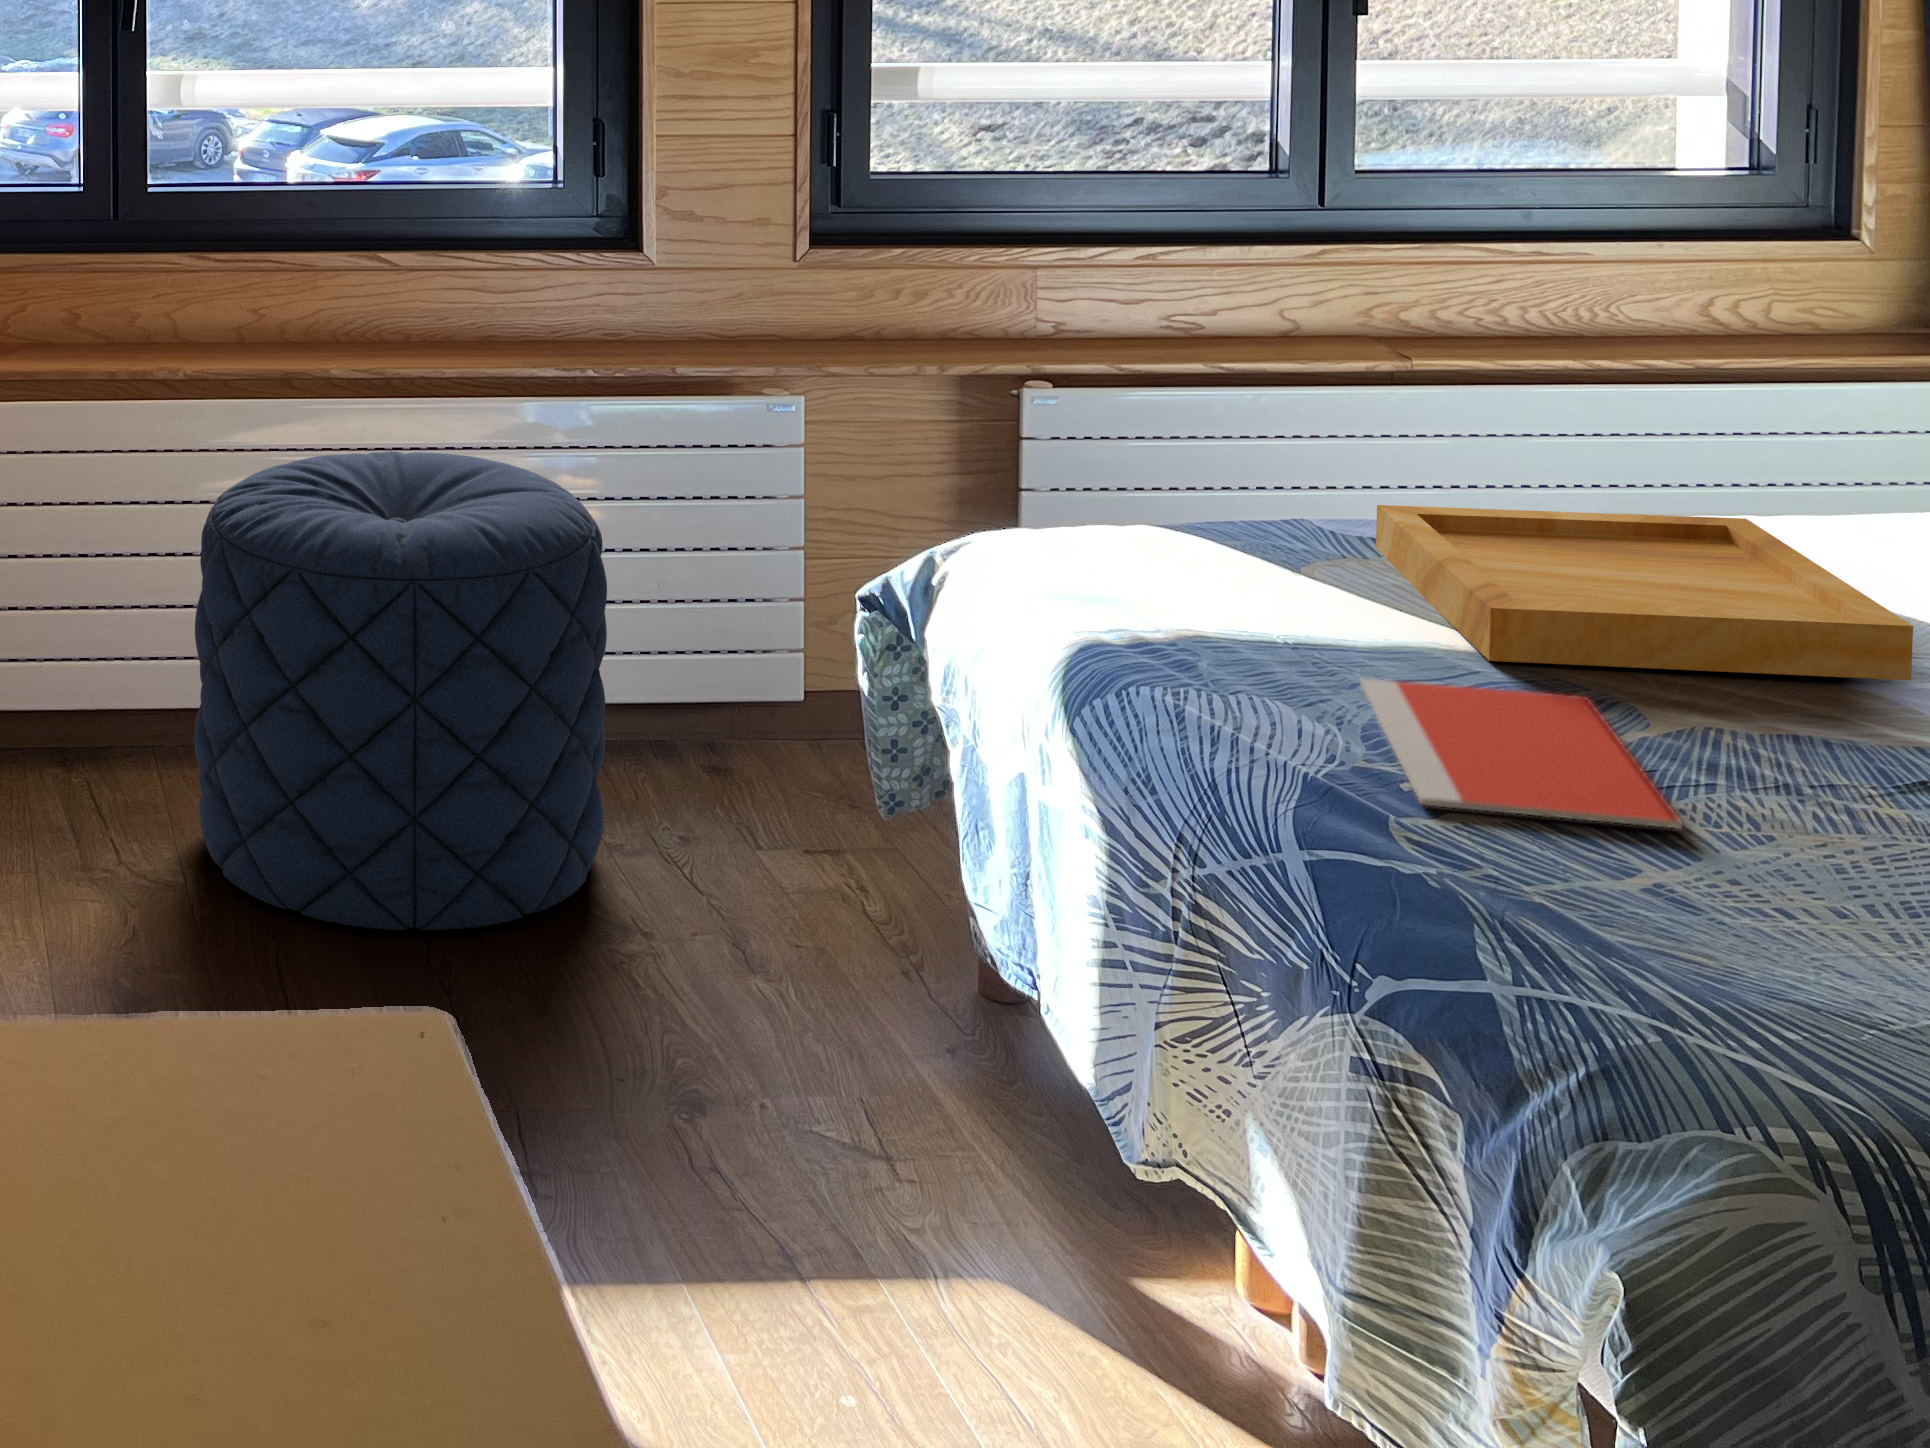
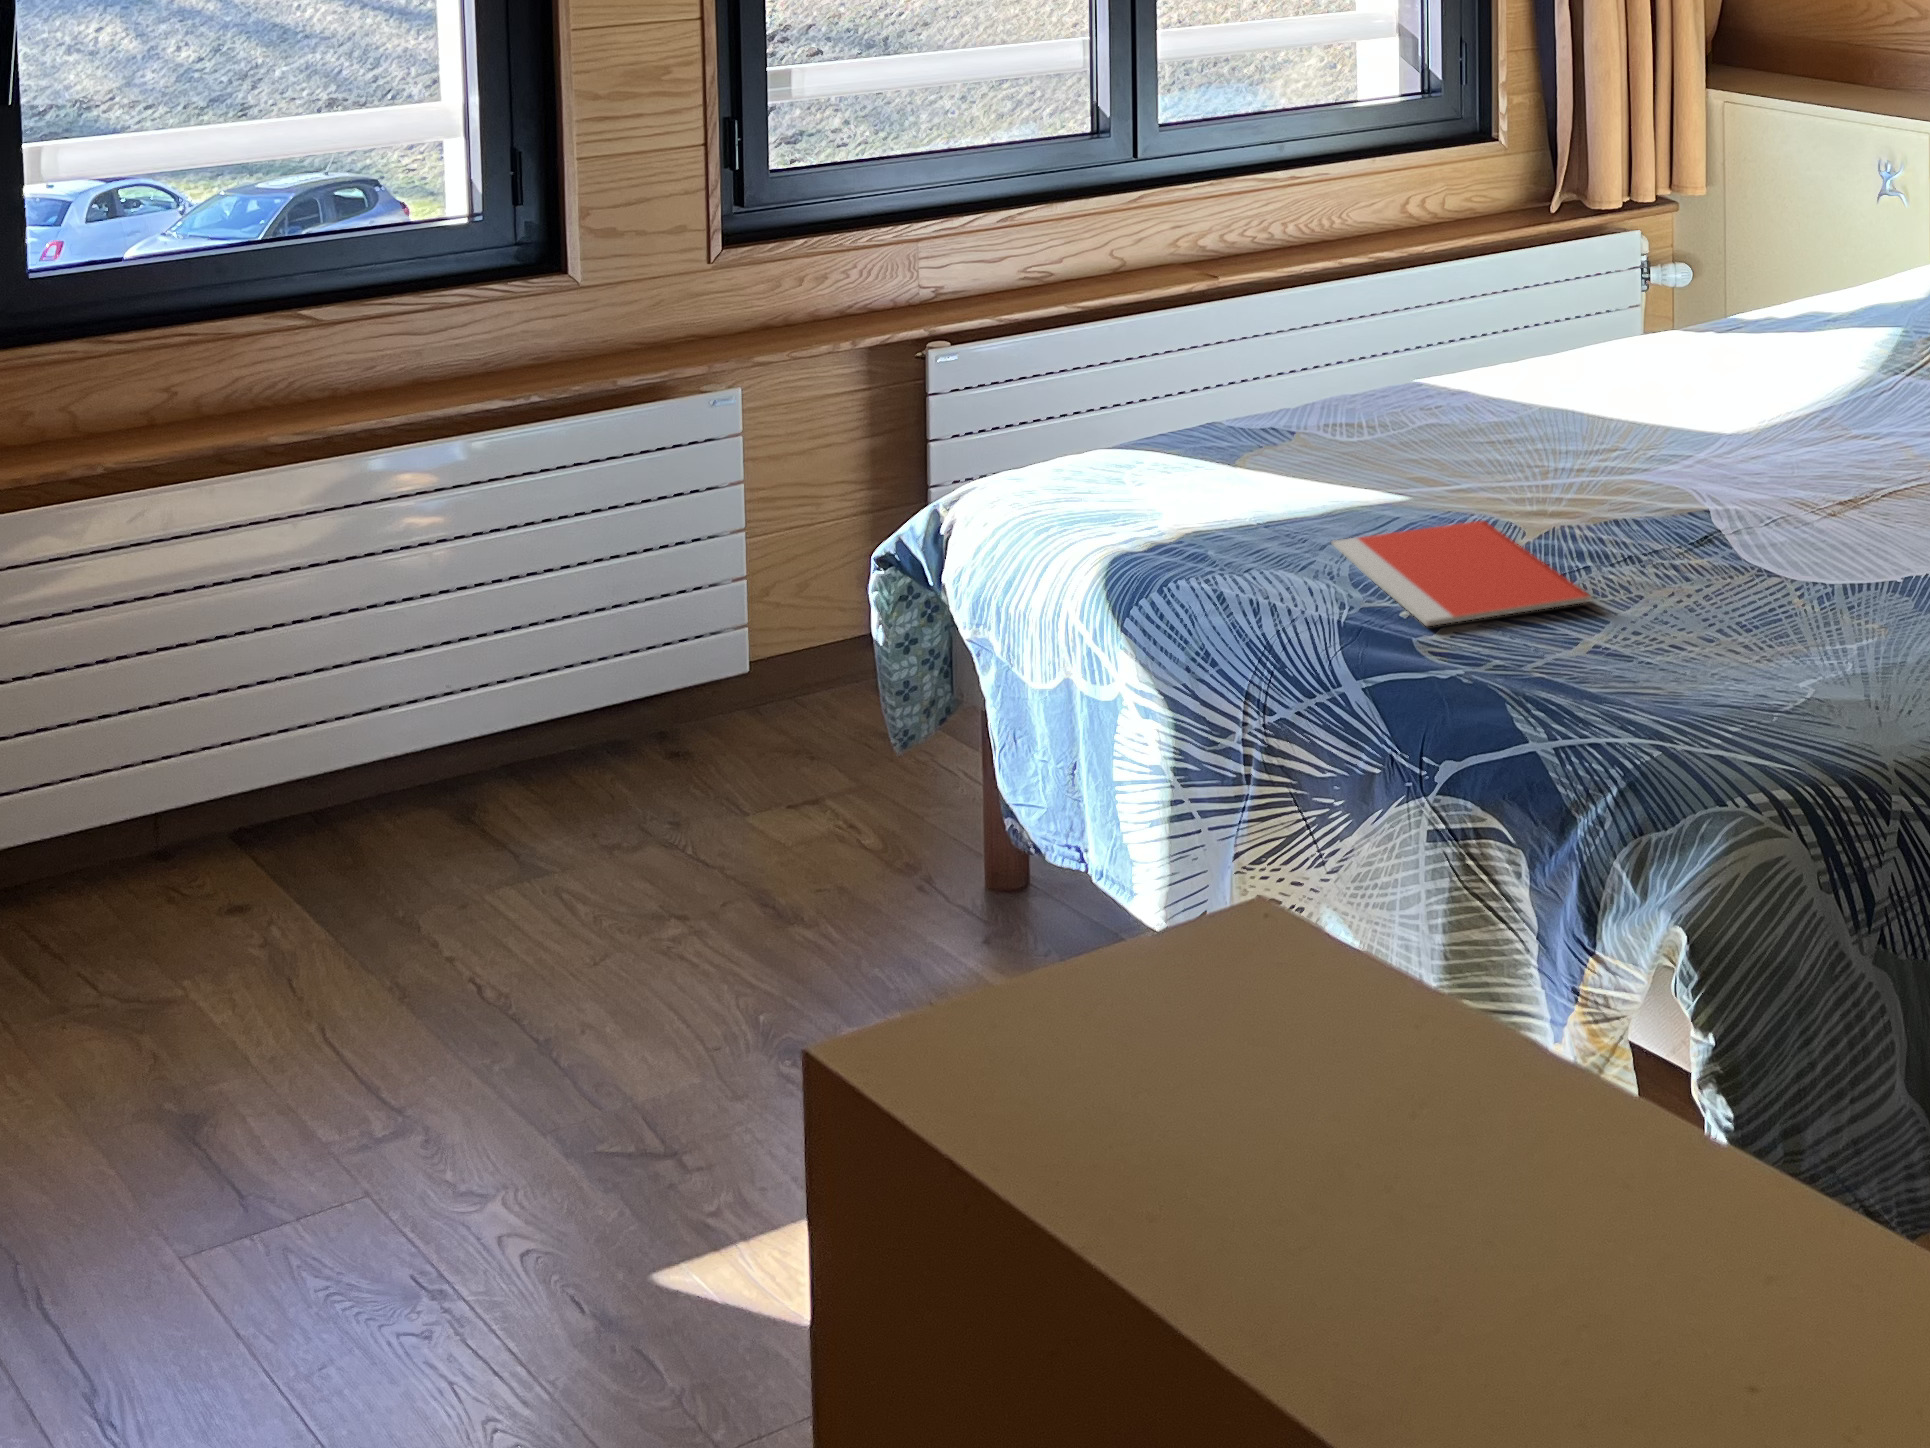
pouf: present [194,451,607,930] -> none [161,504,620,1009]
tray: present [1376,505,1913,680] -> none [1281,366,1662,508]

